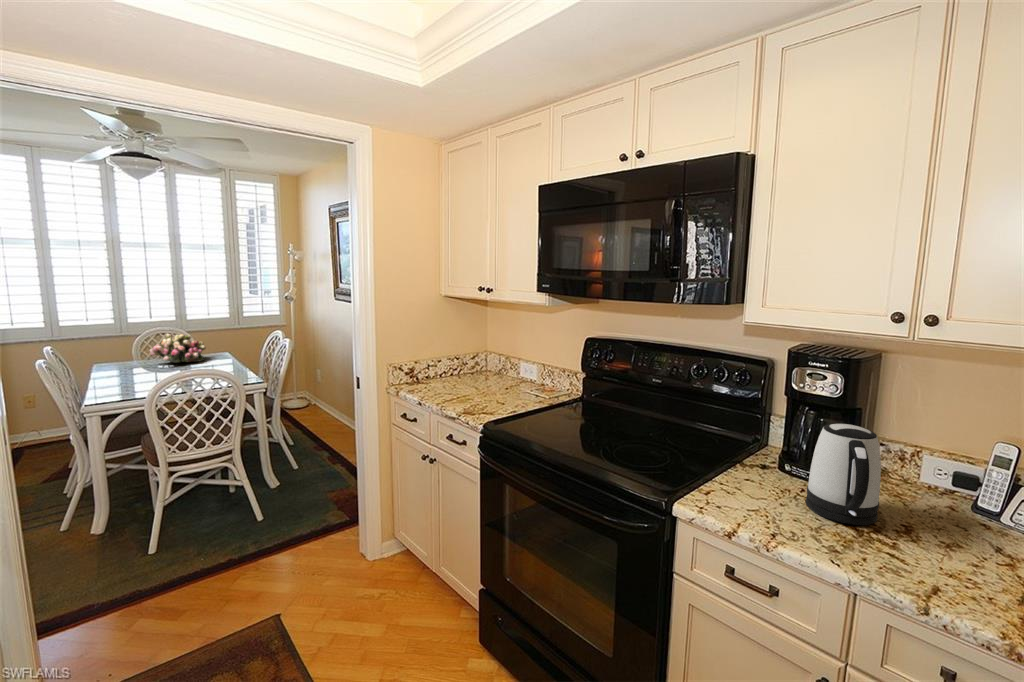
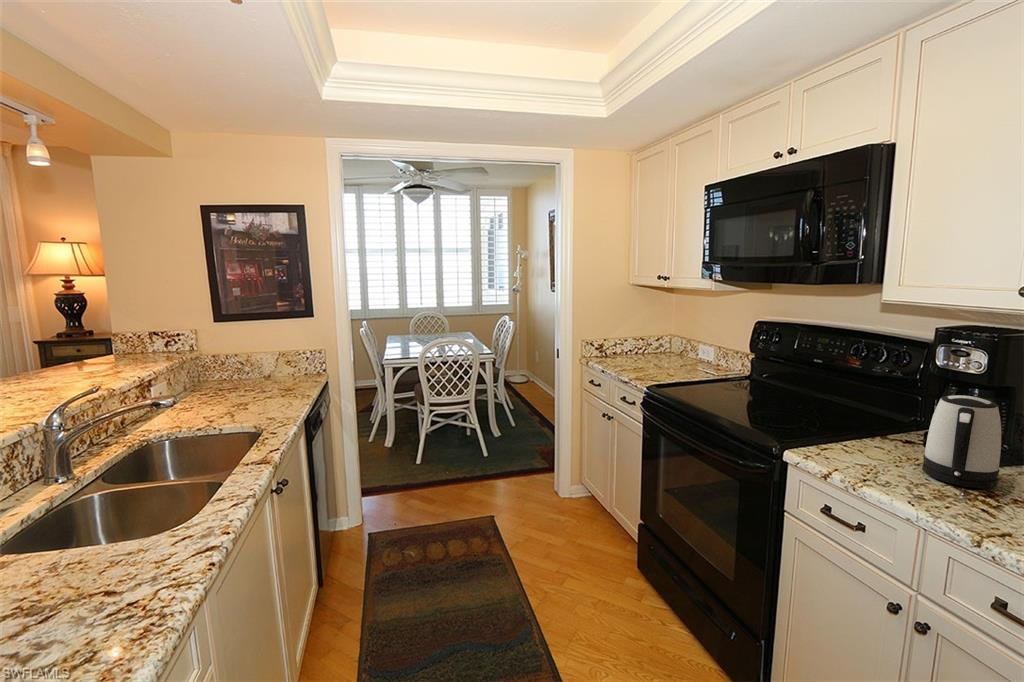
flower arrangement: present [150,334,206,362] -> none [420,315,456,337]

